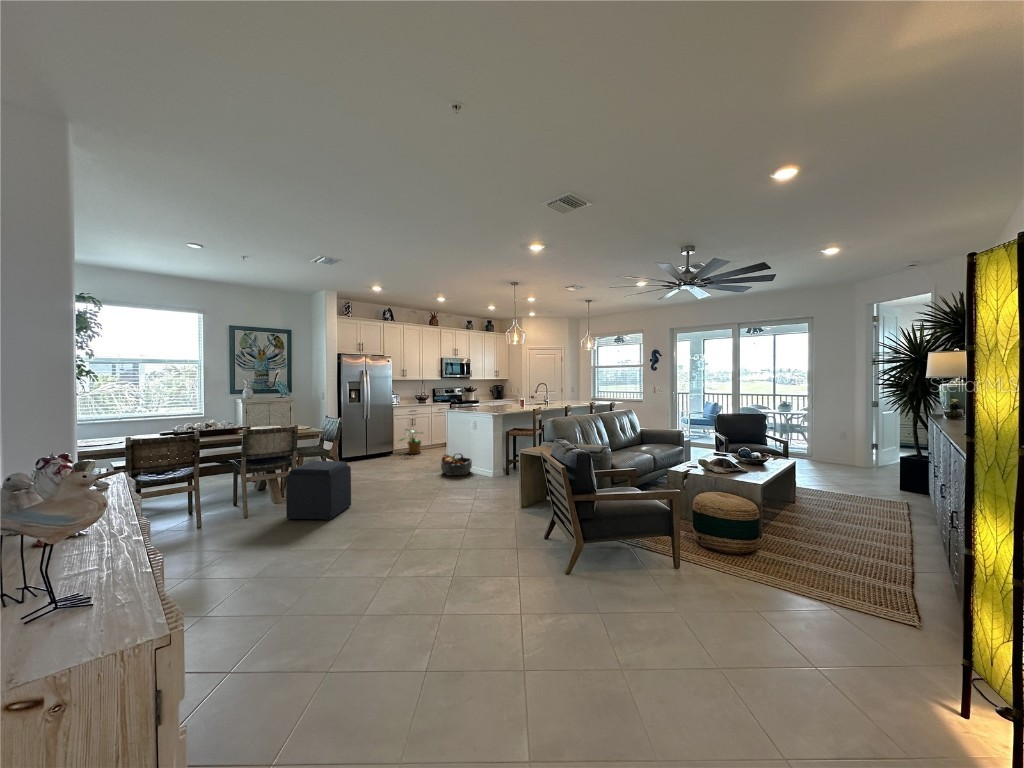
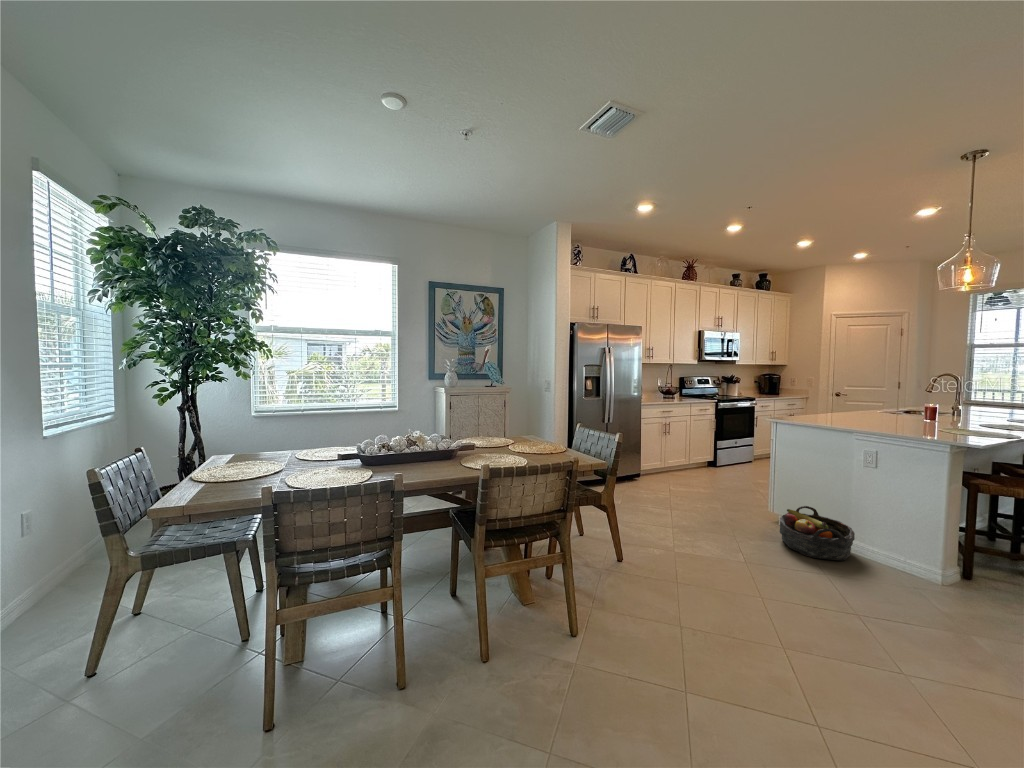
potted plant: present [400,429,421,454] -> none [645,438,688,479]
ottoman: present [286,461,351,520] -> none [575,544,697,733]

